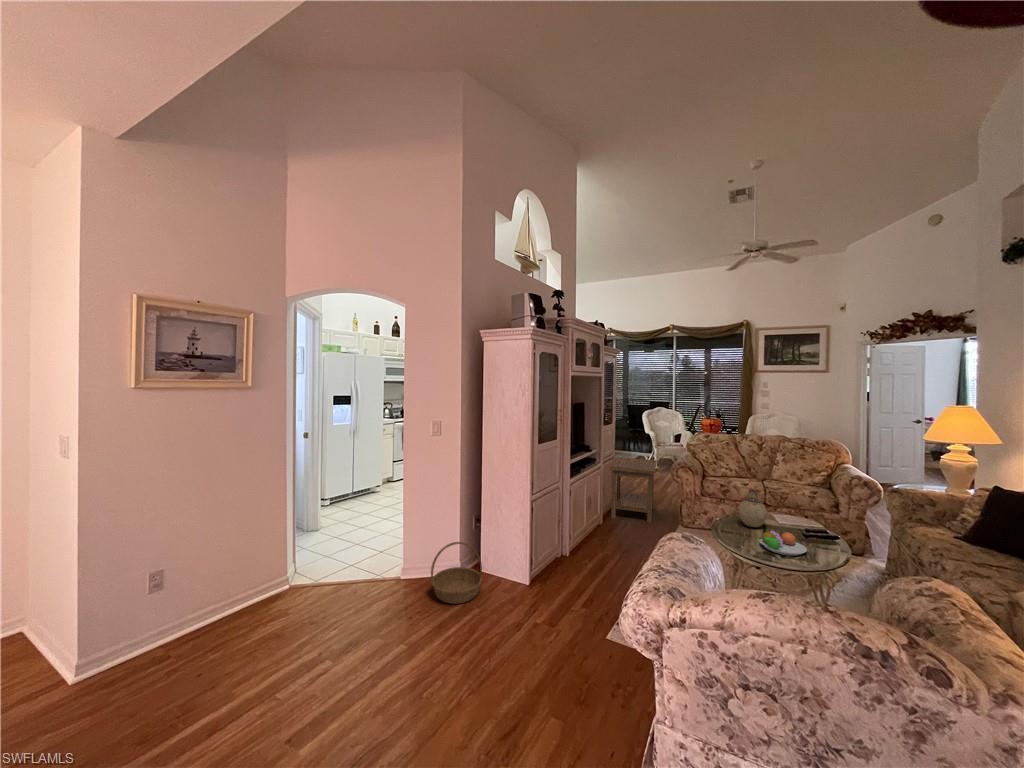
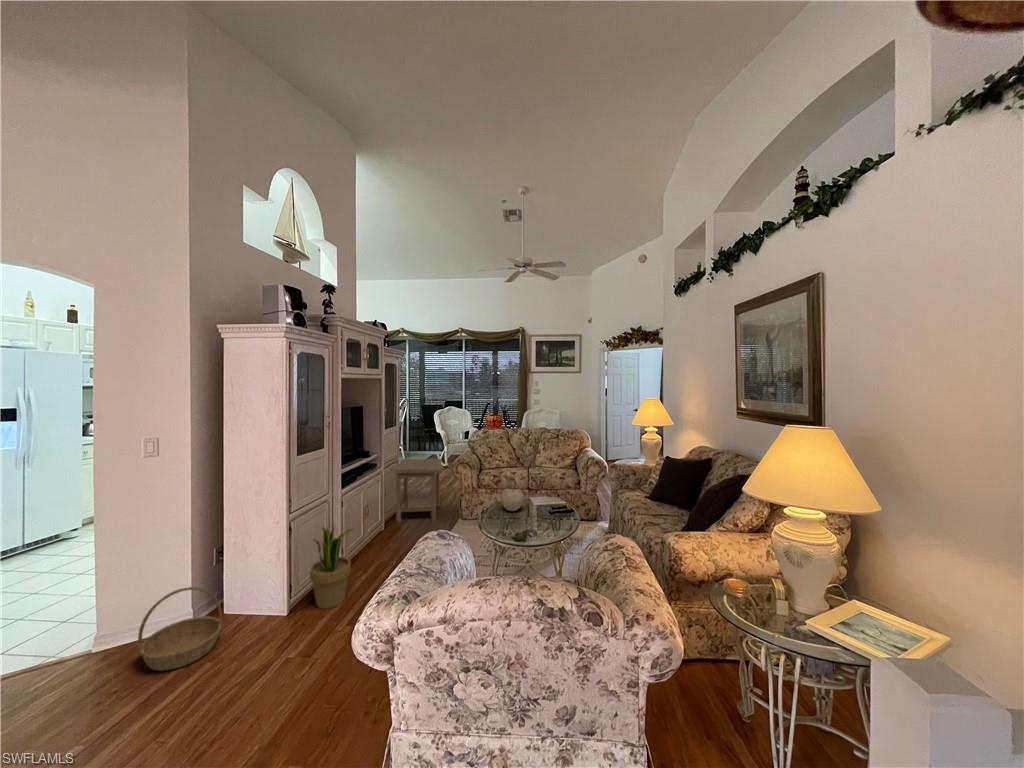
potted plant: none [545,511,584,586] -> present [310,527,353,608]
fruit bowl: present [759,529,807,556] -> none [513,511,549,532]

